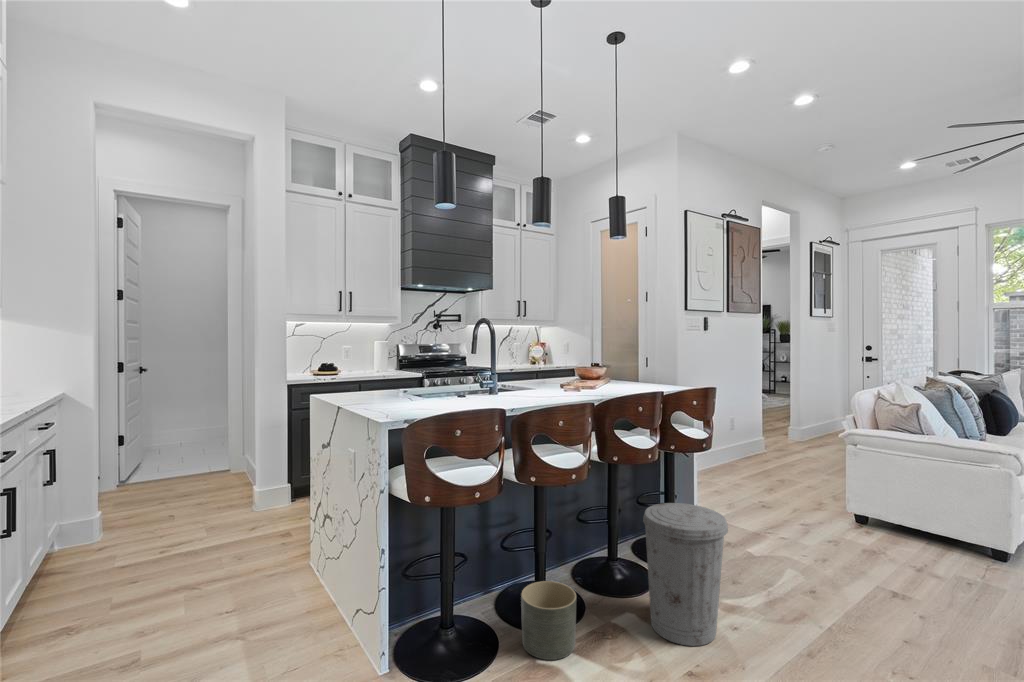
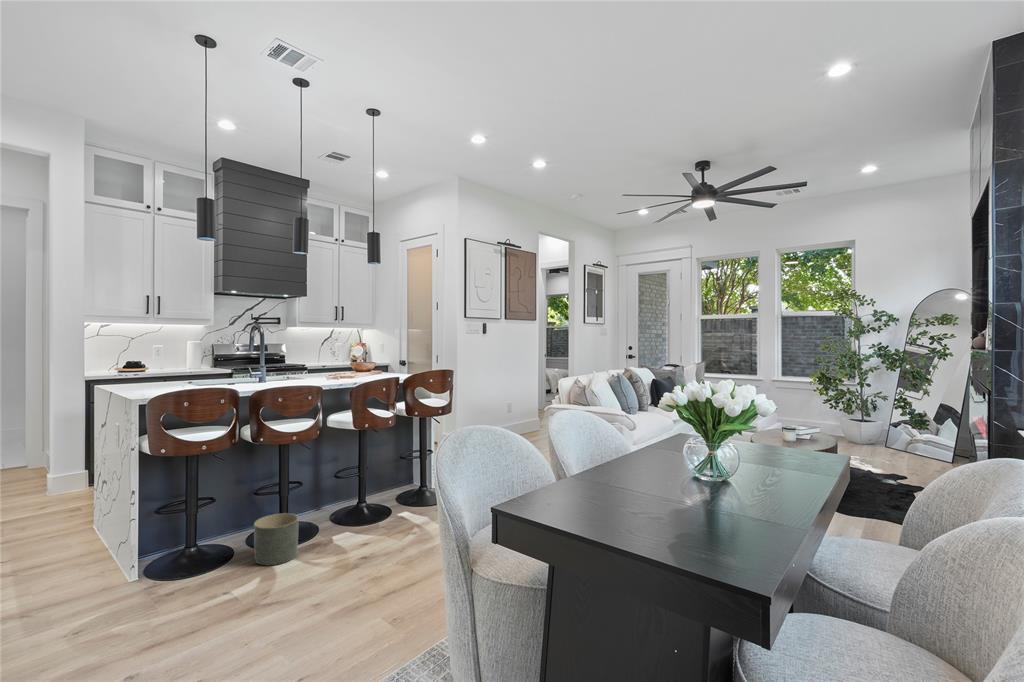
trash can: present [643,503,728,646] -> none [357,453,416,548]

